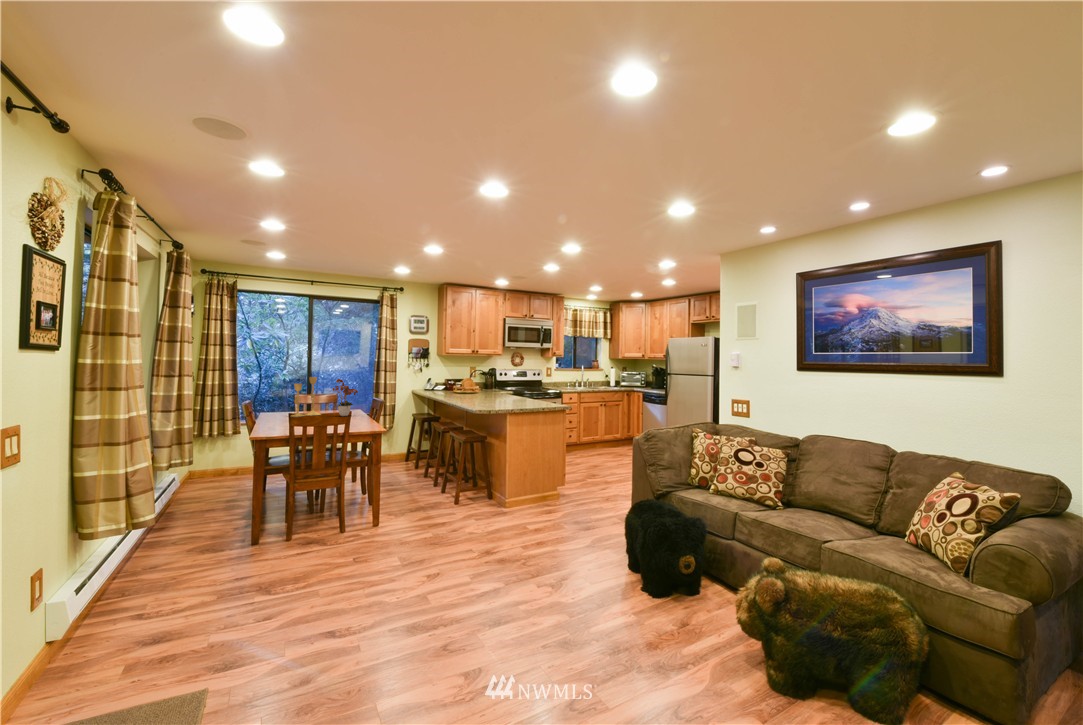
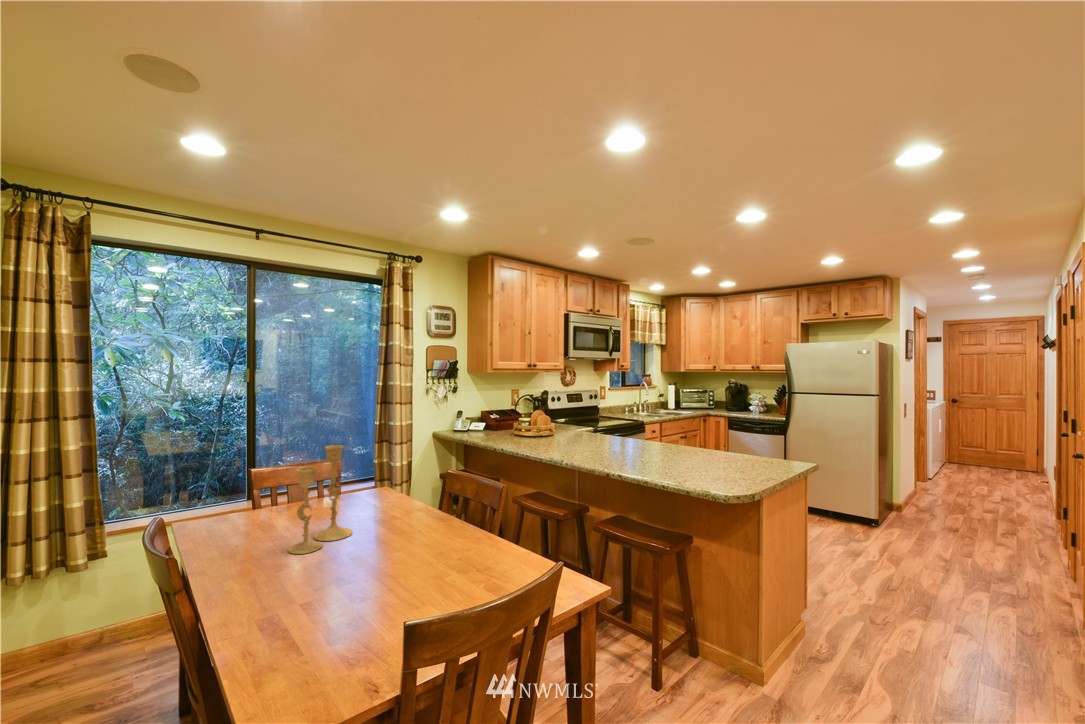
flower arrangement: present [333,379,358,416] -> none [397,449,458,540]

